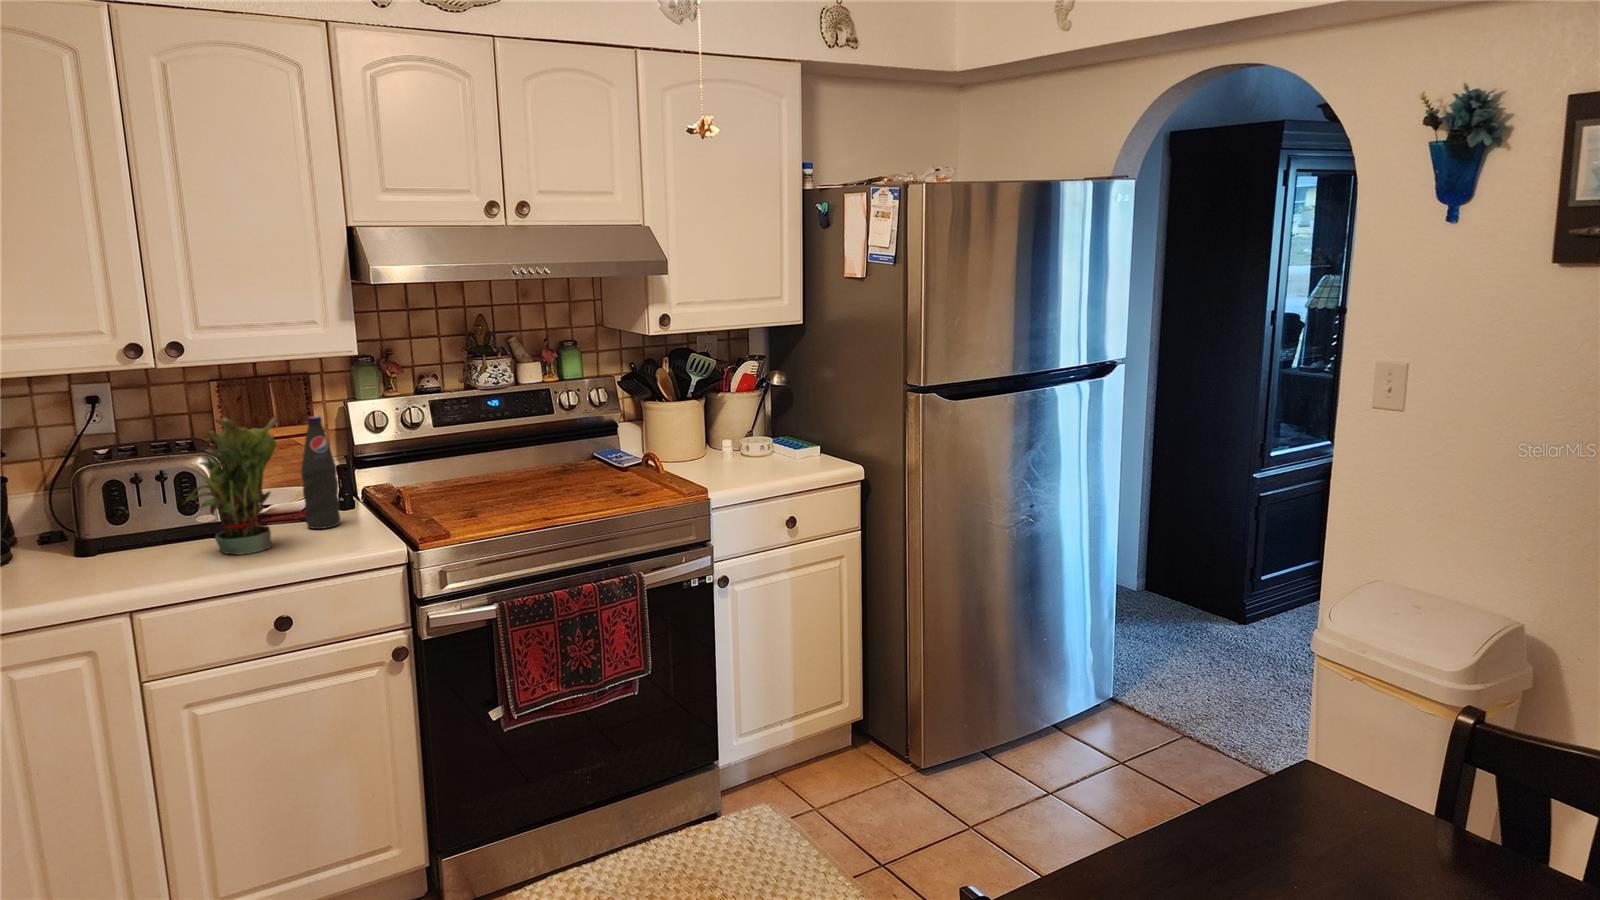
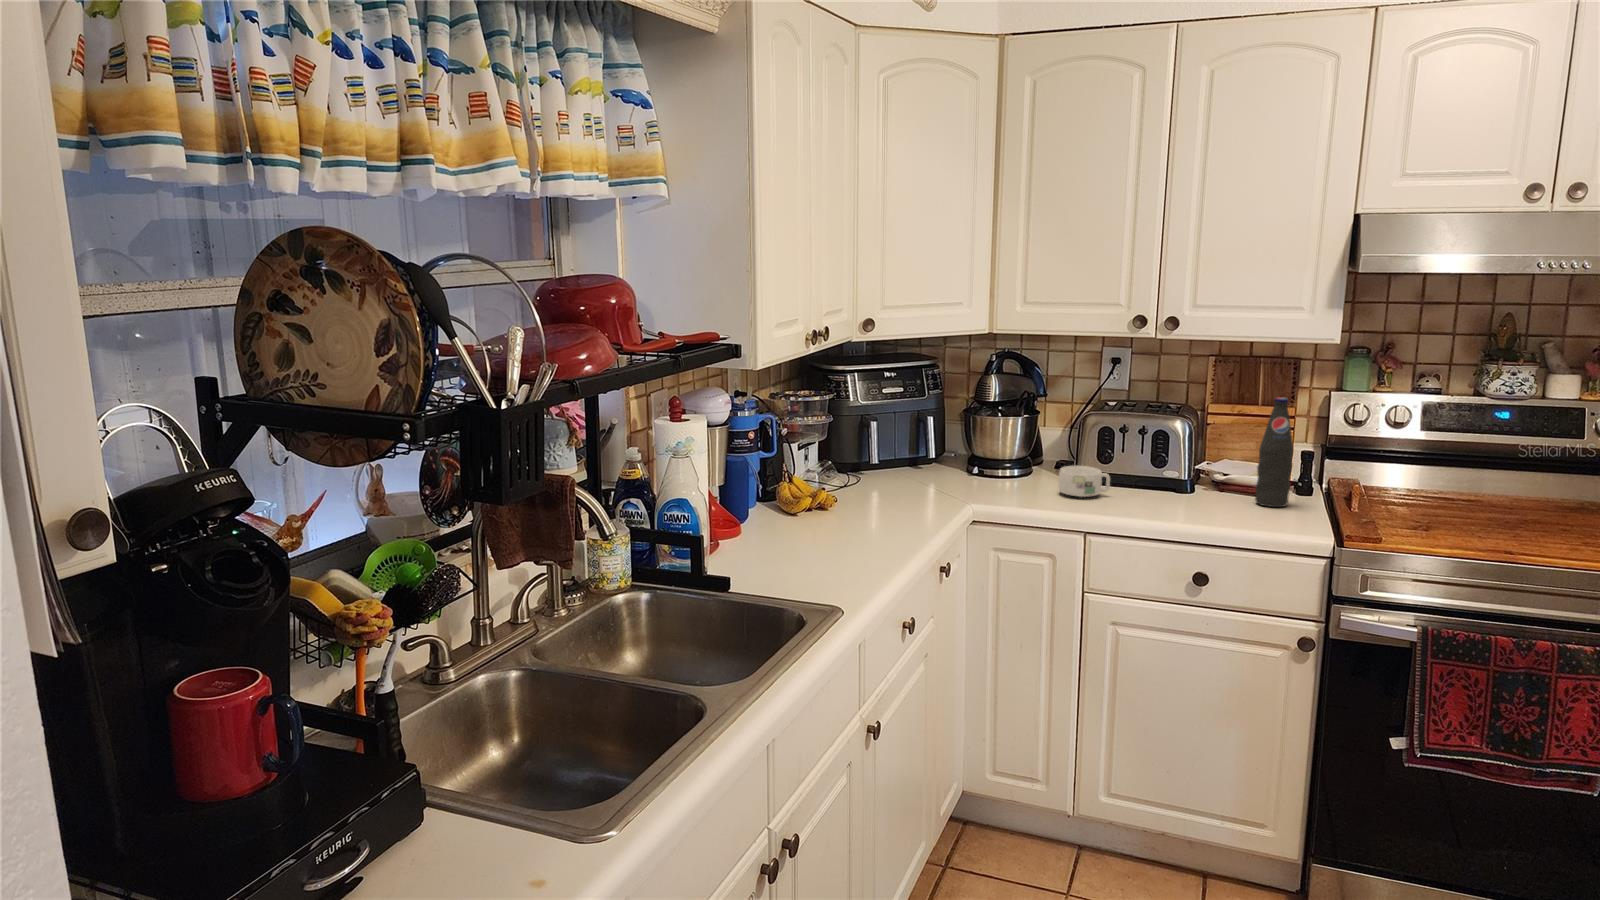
potted plant: present [184,415,278,555] -> none [1147,384,1240,512]
mug: none [65,531,138,571] -> present [1059,466,1110,497]

